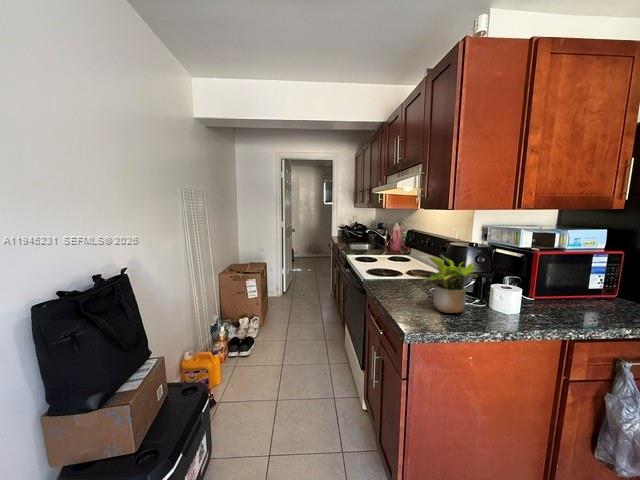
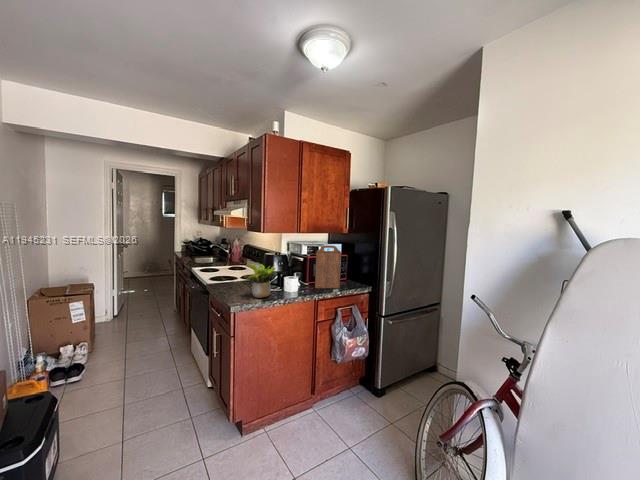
cutting board: none [548,231,621,316] -> present [315,245,341,288]

